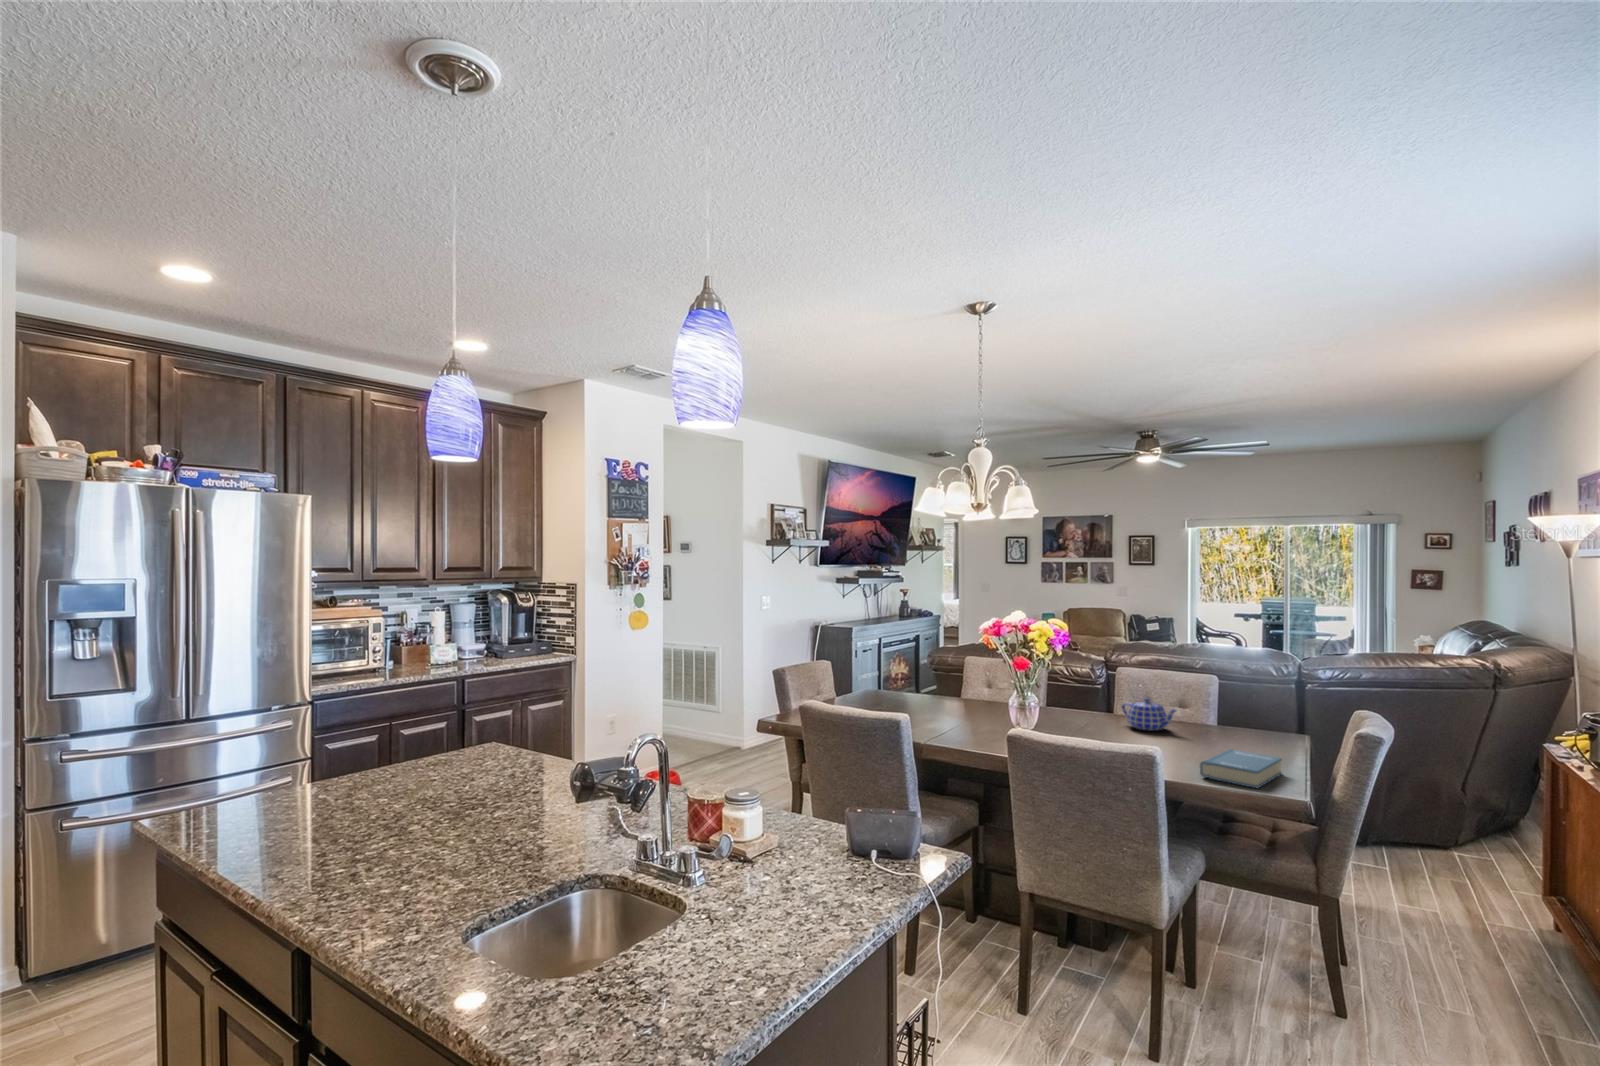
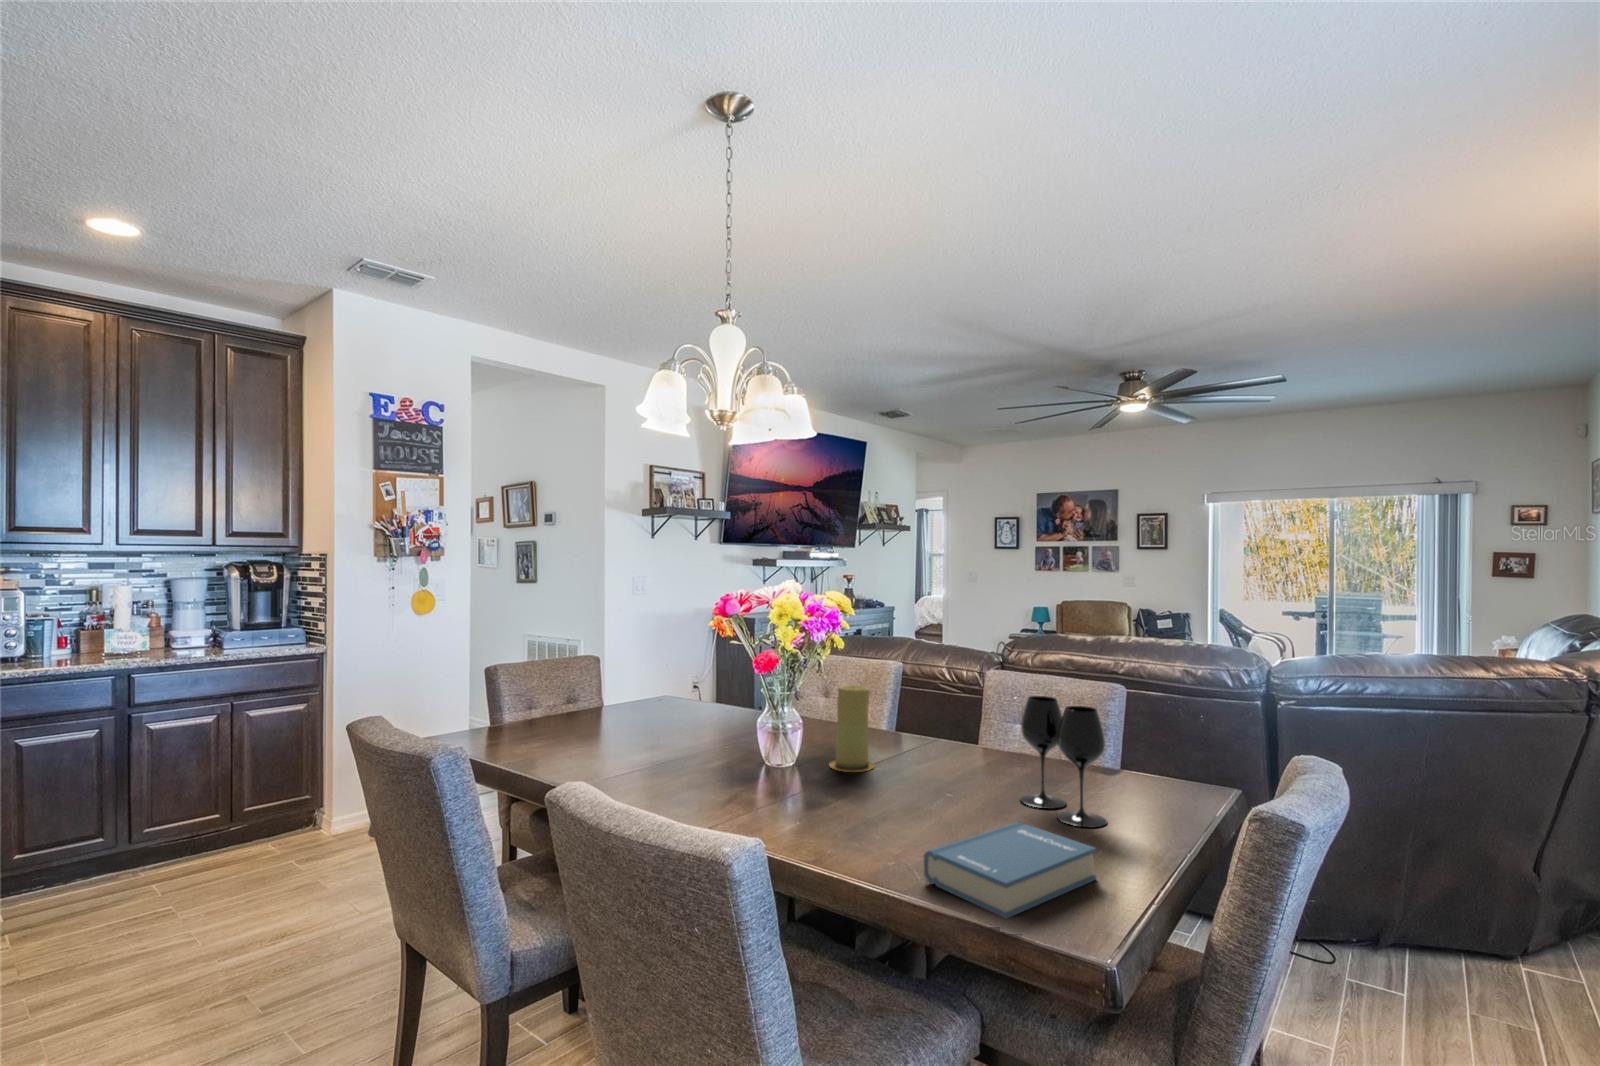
candle: none [1064,678,1094,732] -> present [829,685,874,772]
wine glass: none [1201,683,1262,754] -> present [1020,696,1107,827]
teapot: present [1121,698,1176,731] -> none [933,718,1000,773]

